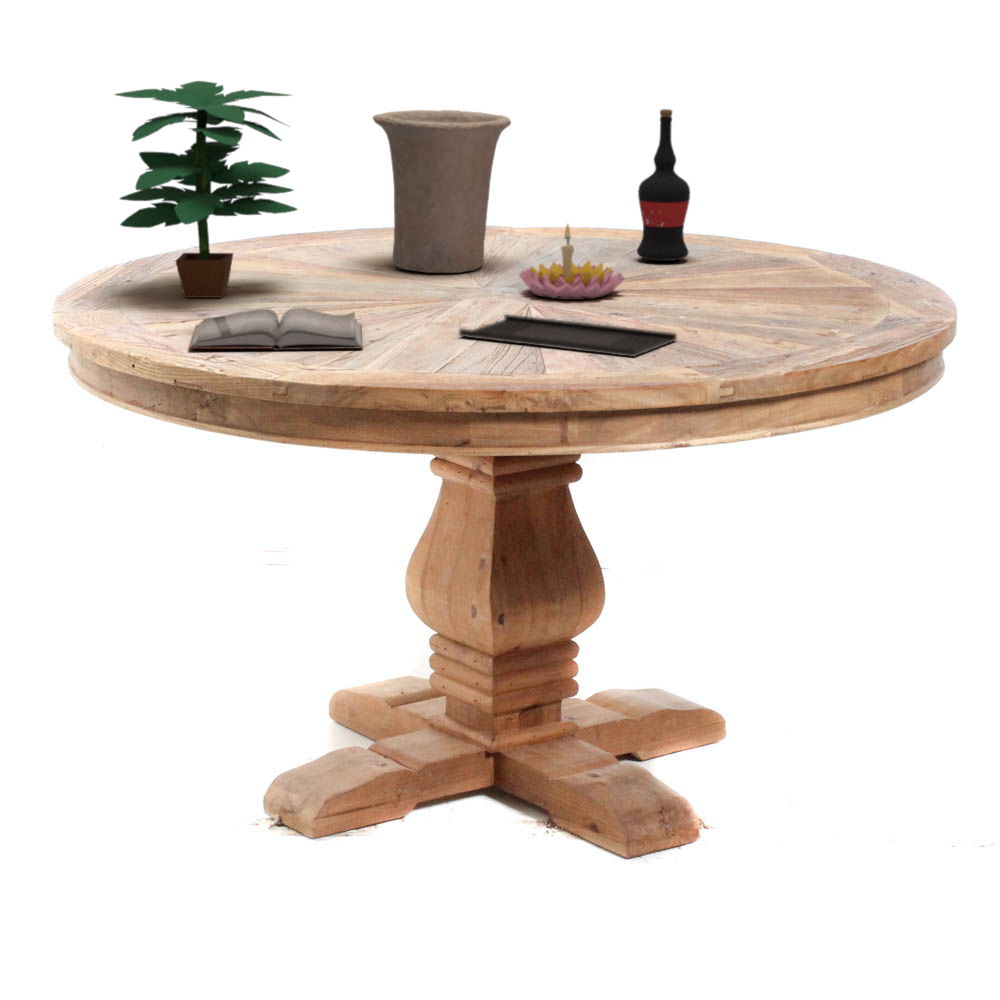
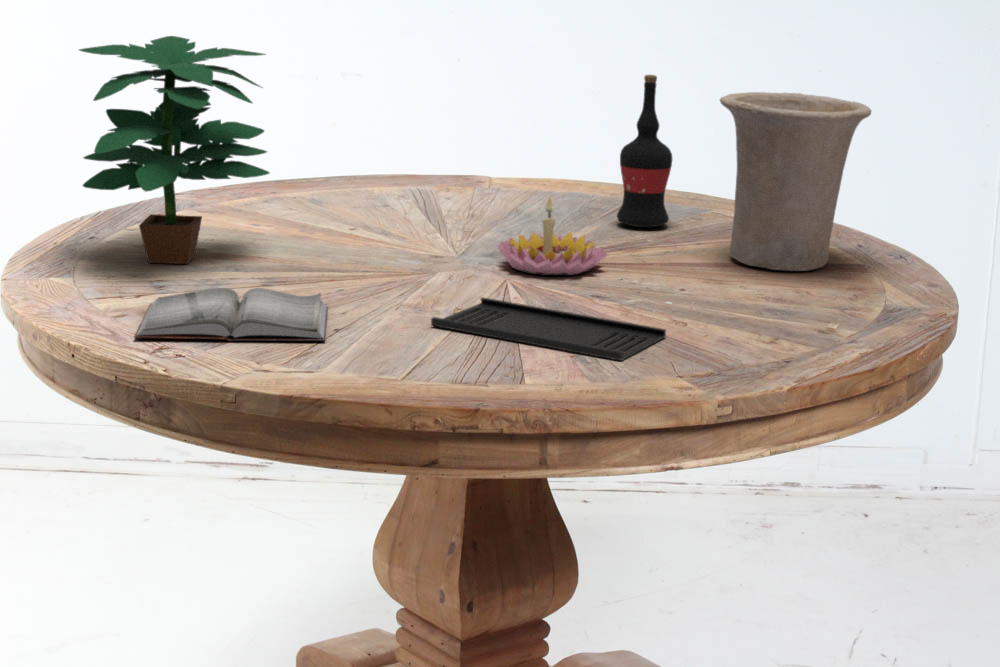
vase: present [373,110,511,273] -> present [720,92,871,271]

